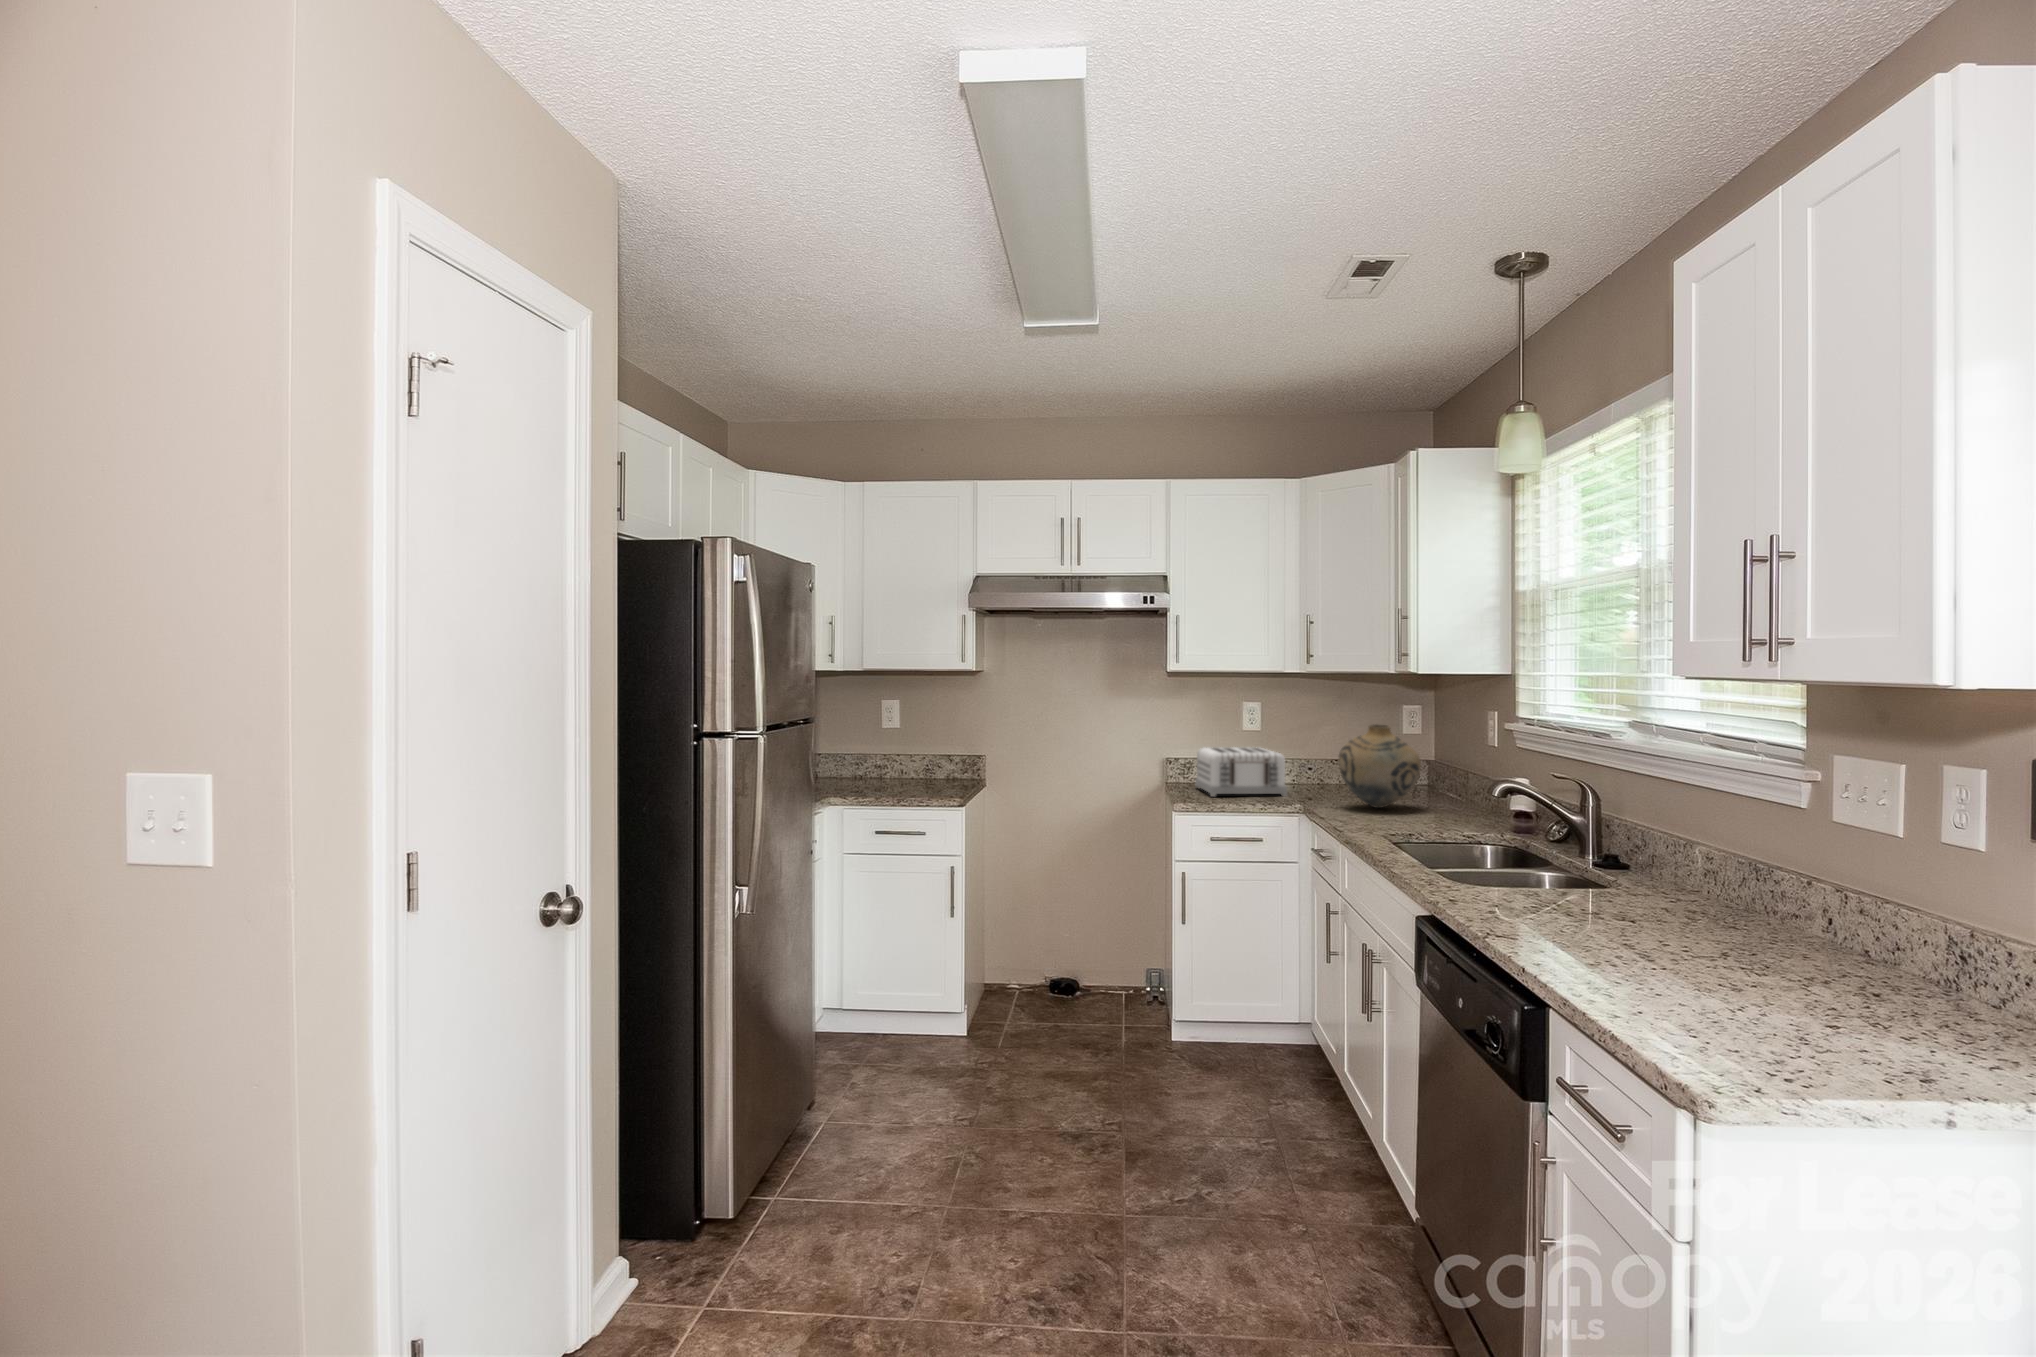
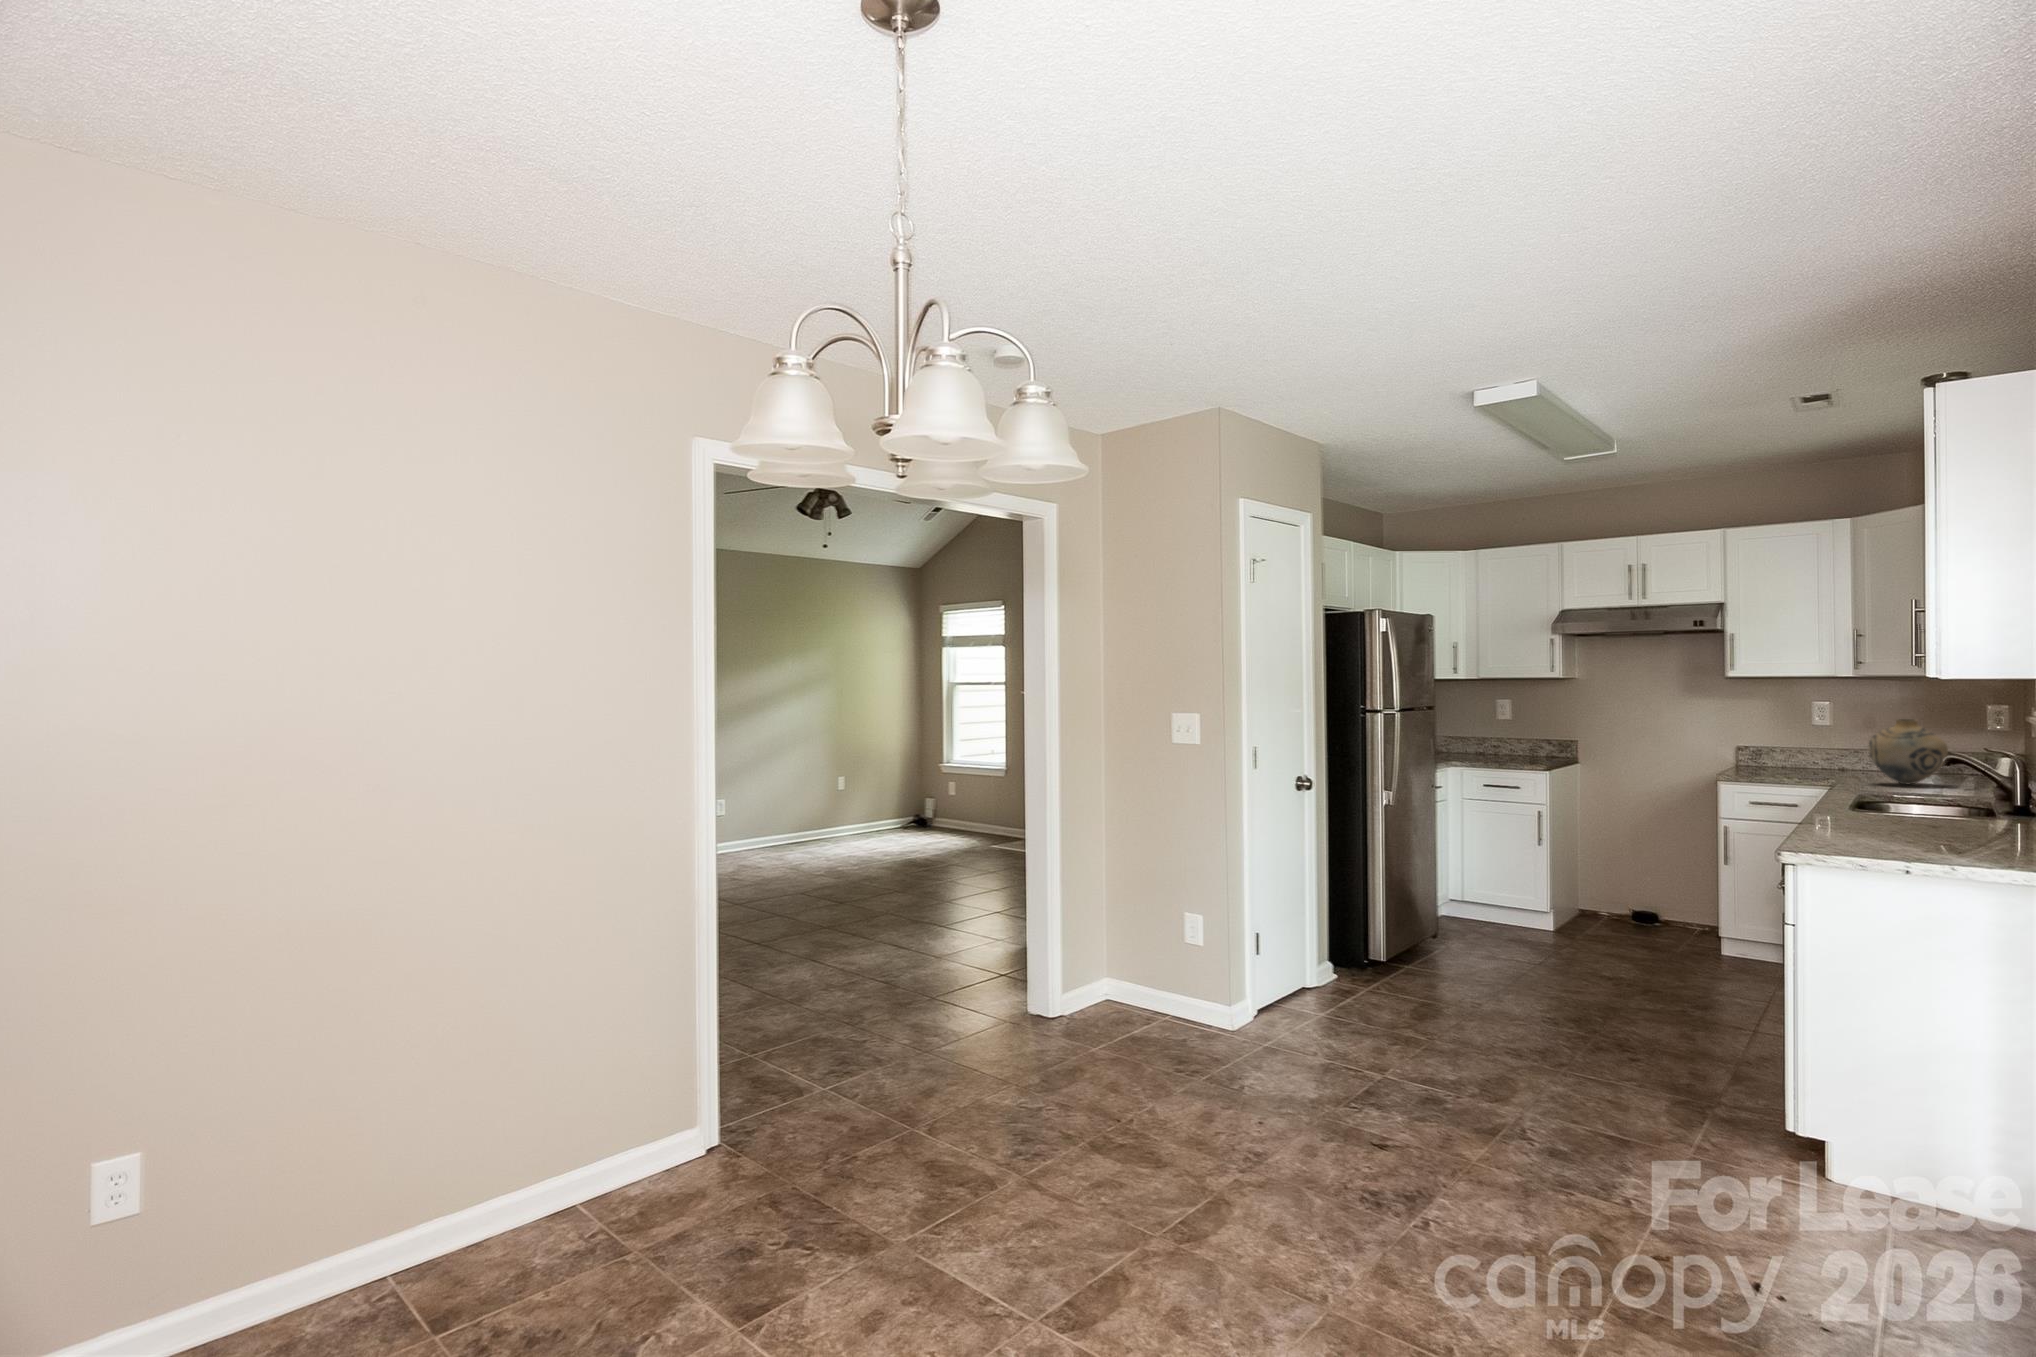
toaster: present [1195,747,1287,796] -> none [1762,738,1839,777]

